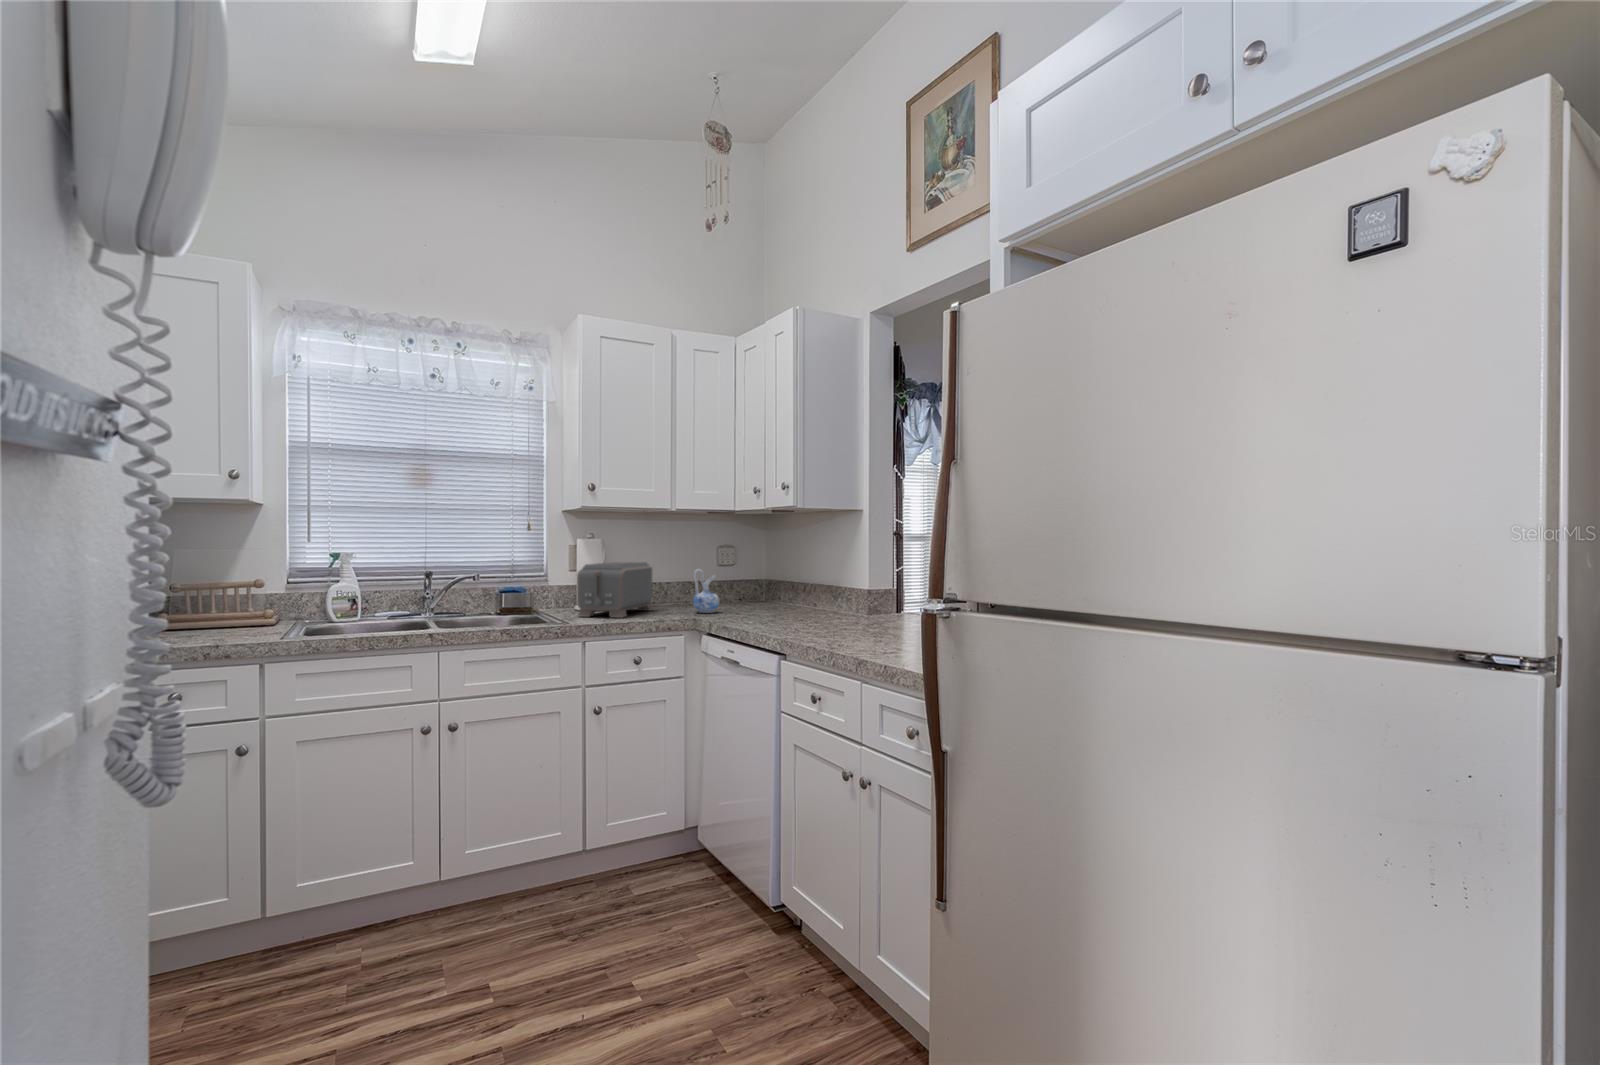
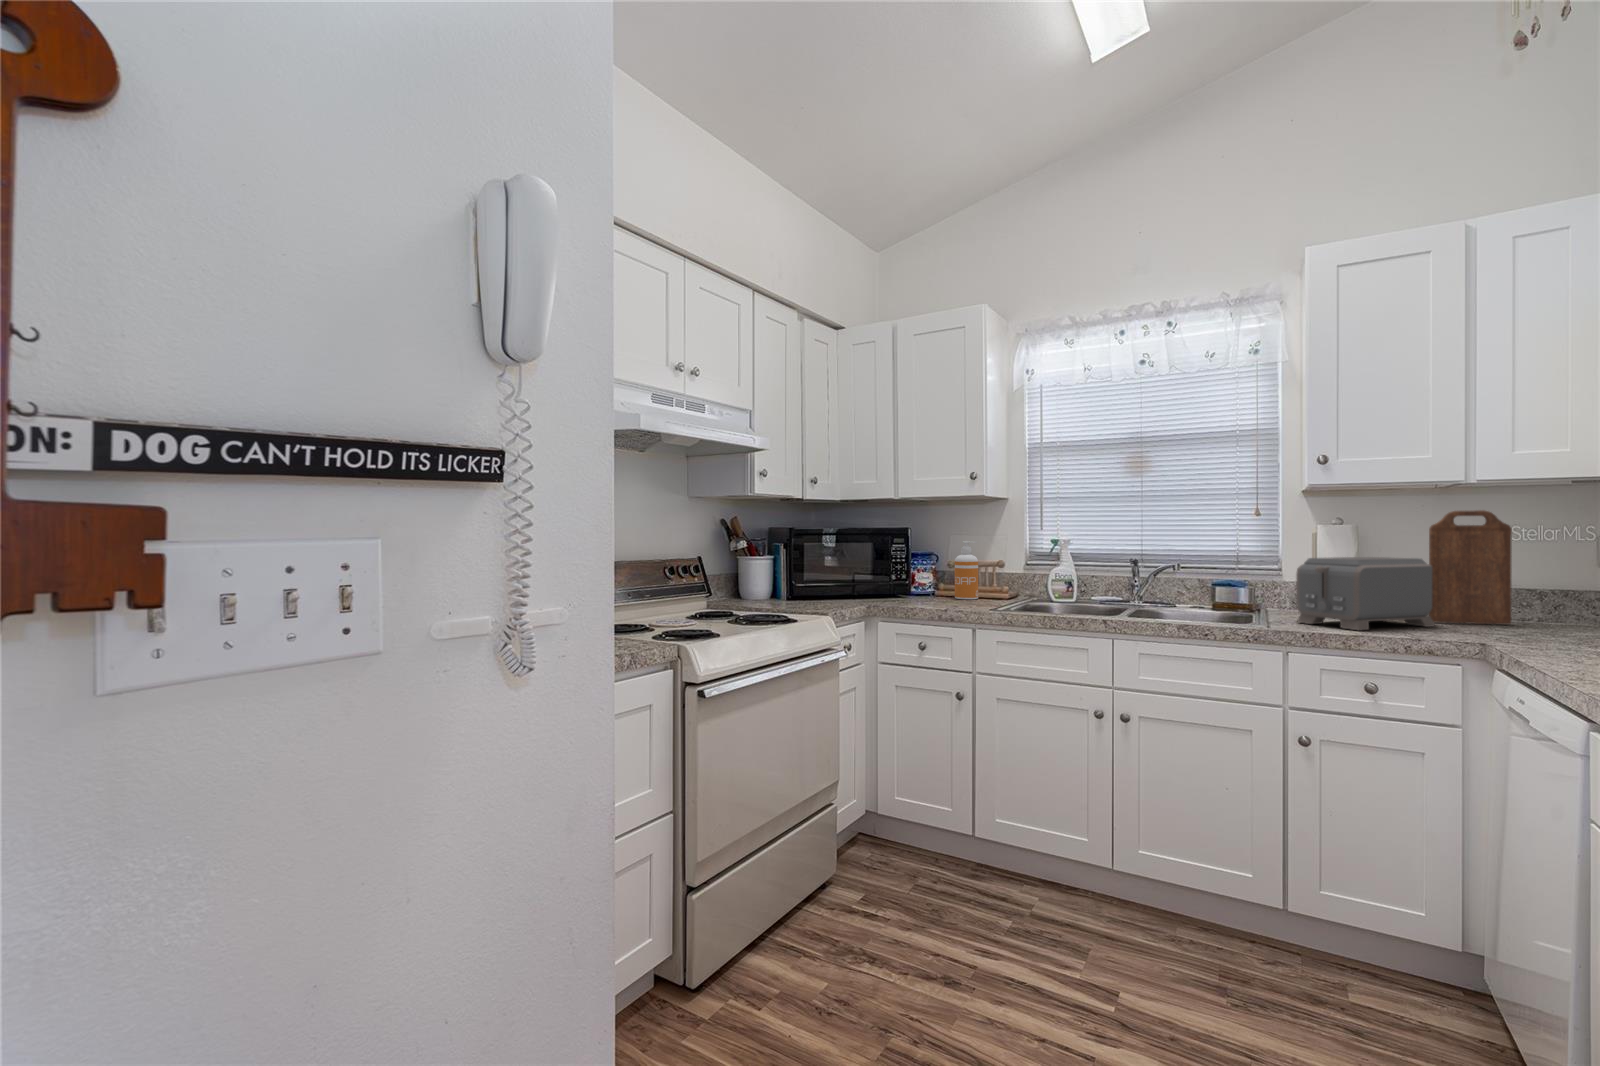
cutting board: none [646,528,684,607] -> present [1429,510,1512,624]
soap dispenser: none [190,556,228,632] -> present [955,541,978,599]
ceramic pitcher: present [693,569,719,613] -> none [1500,571,1559,641]

